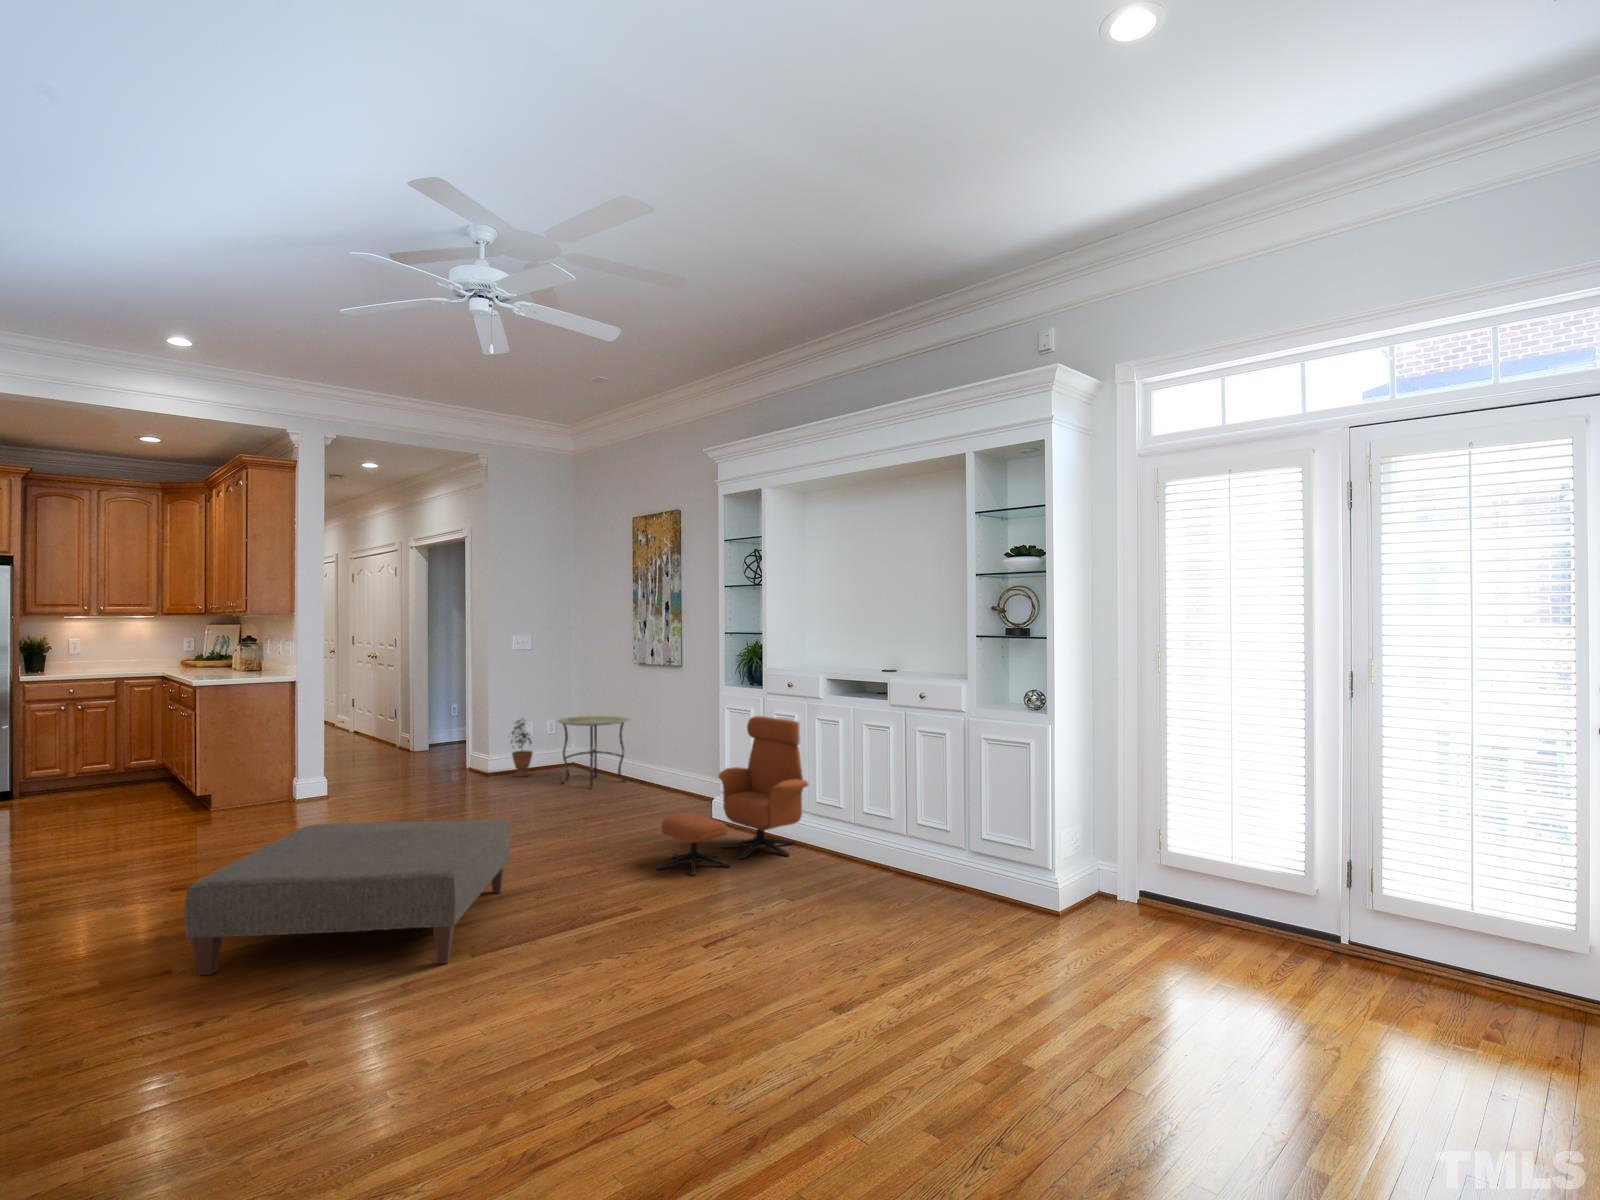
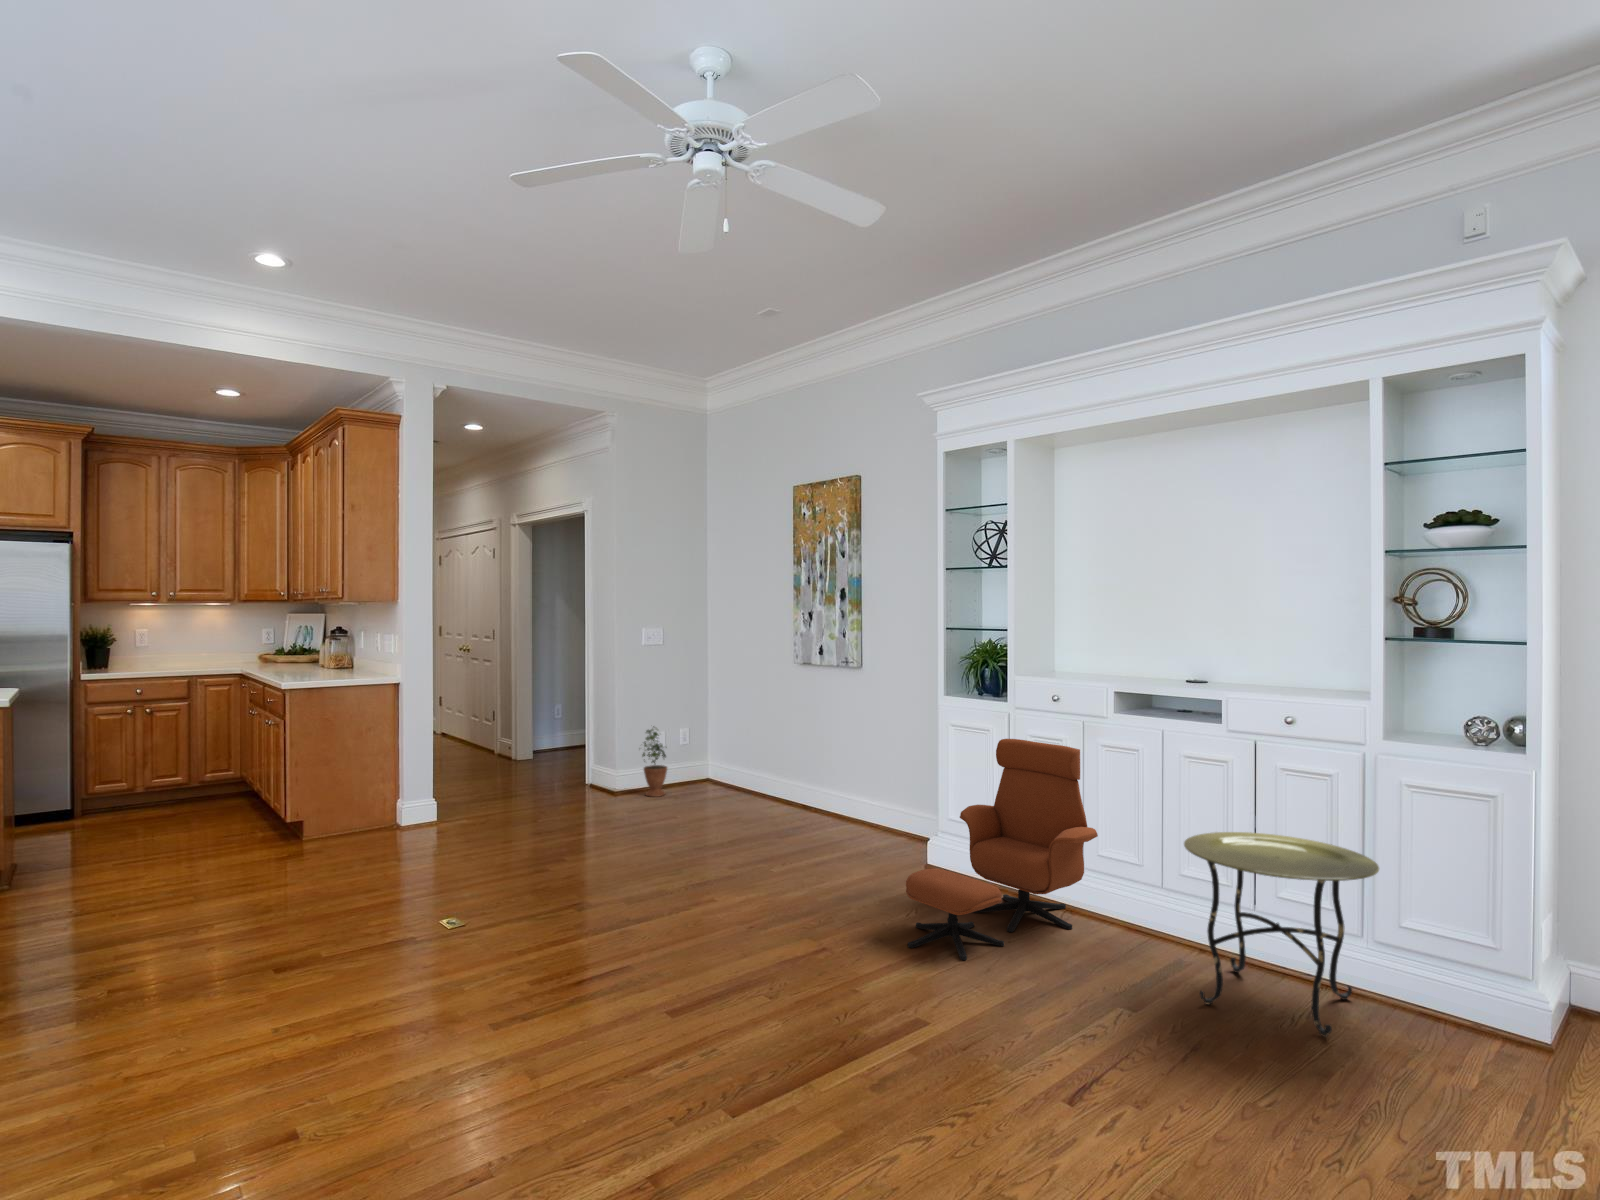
side table: present [558,716,630,788] -> present [1184,832,1379,1037]
ottoman: present [185,819,510,975] -> none [333,884,728,1136]

